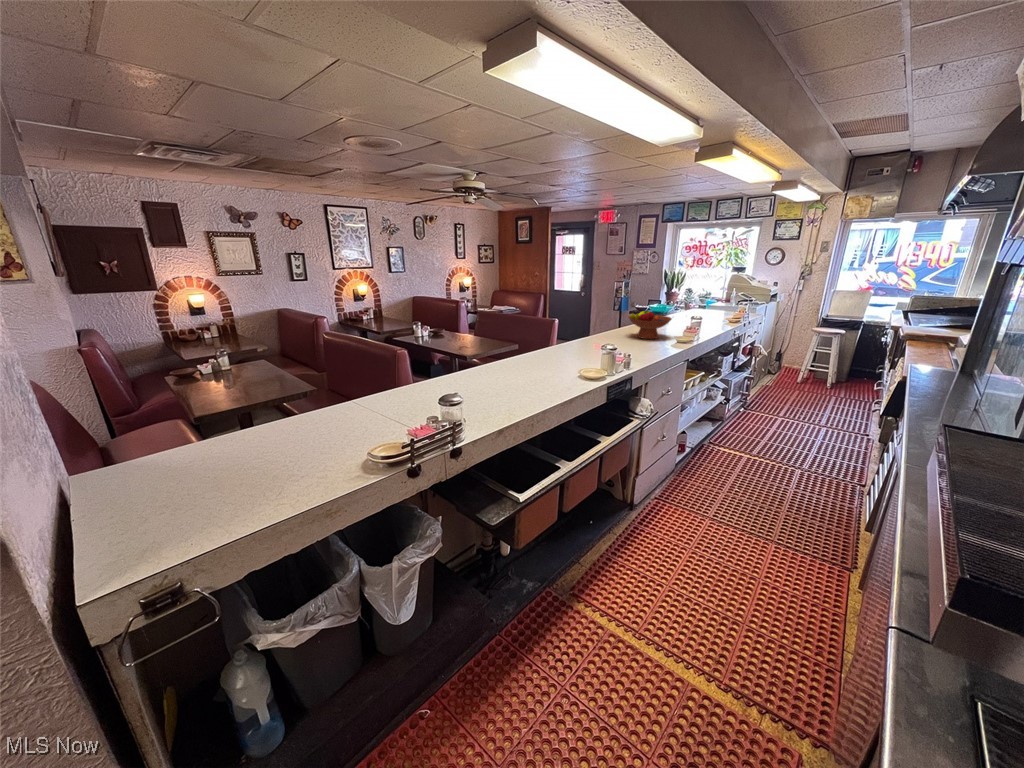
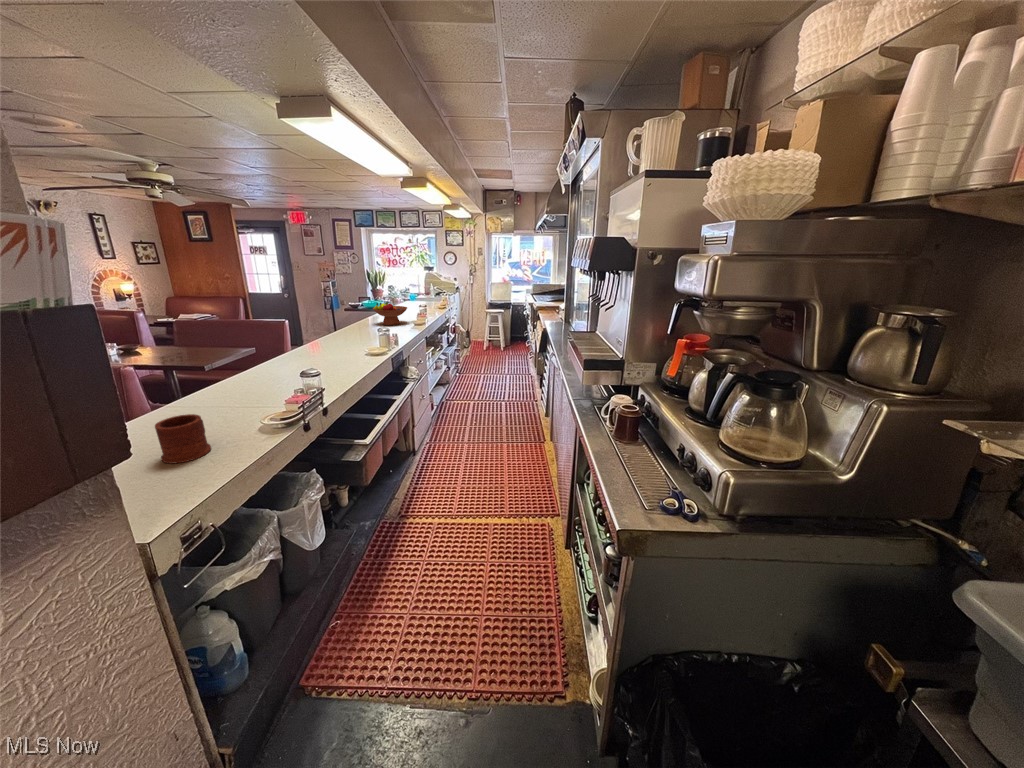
mug: none [272,422,329,476] -> present [155,414,211,464]

